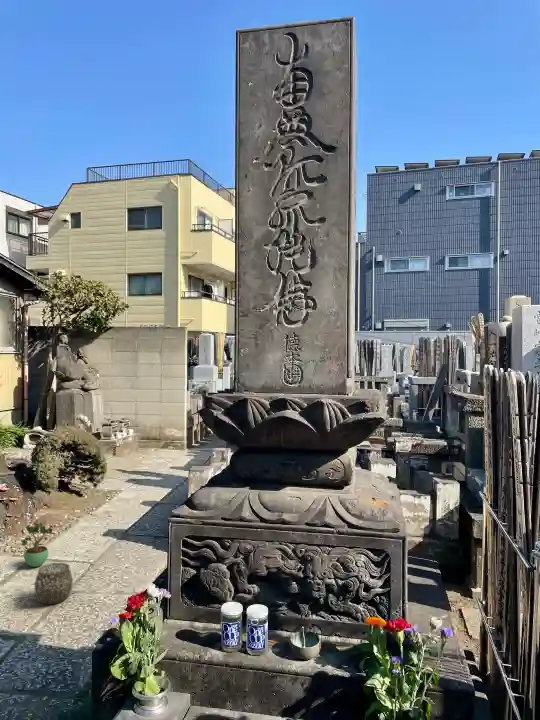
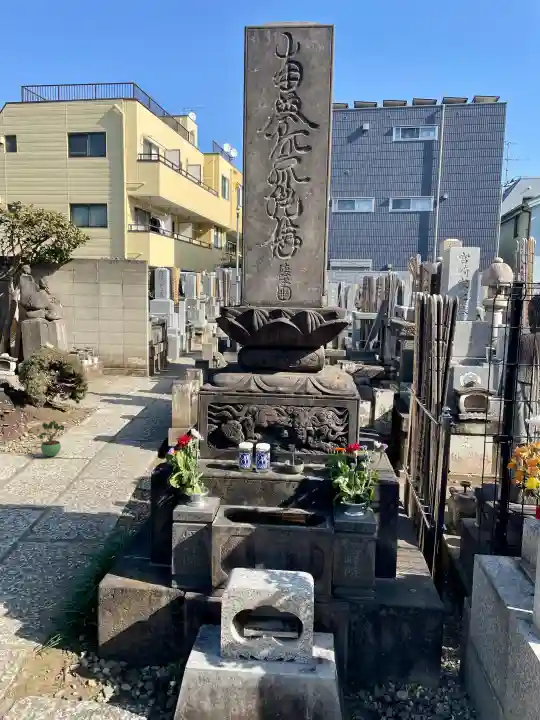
woven basket: present [35,563,73,604] -> none [62,448,92,478]

